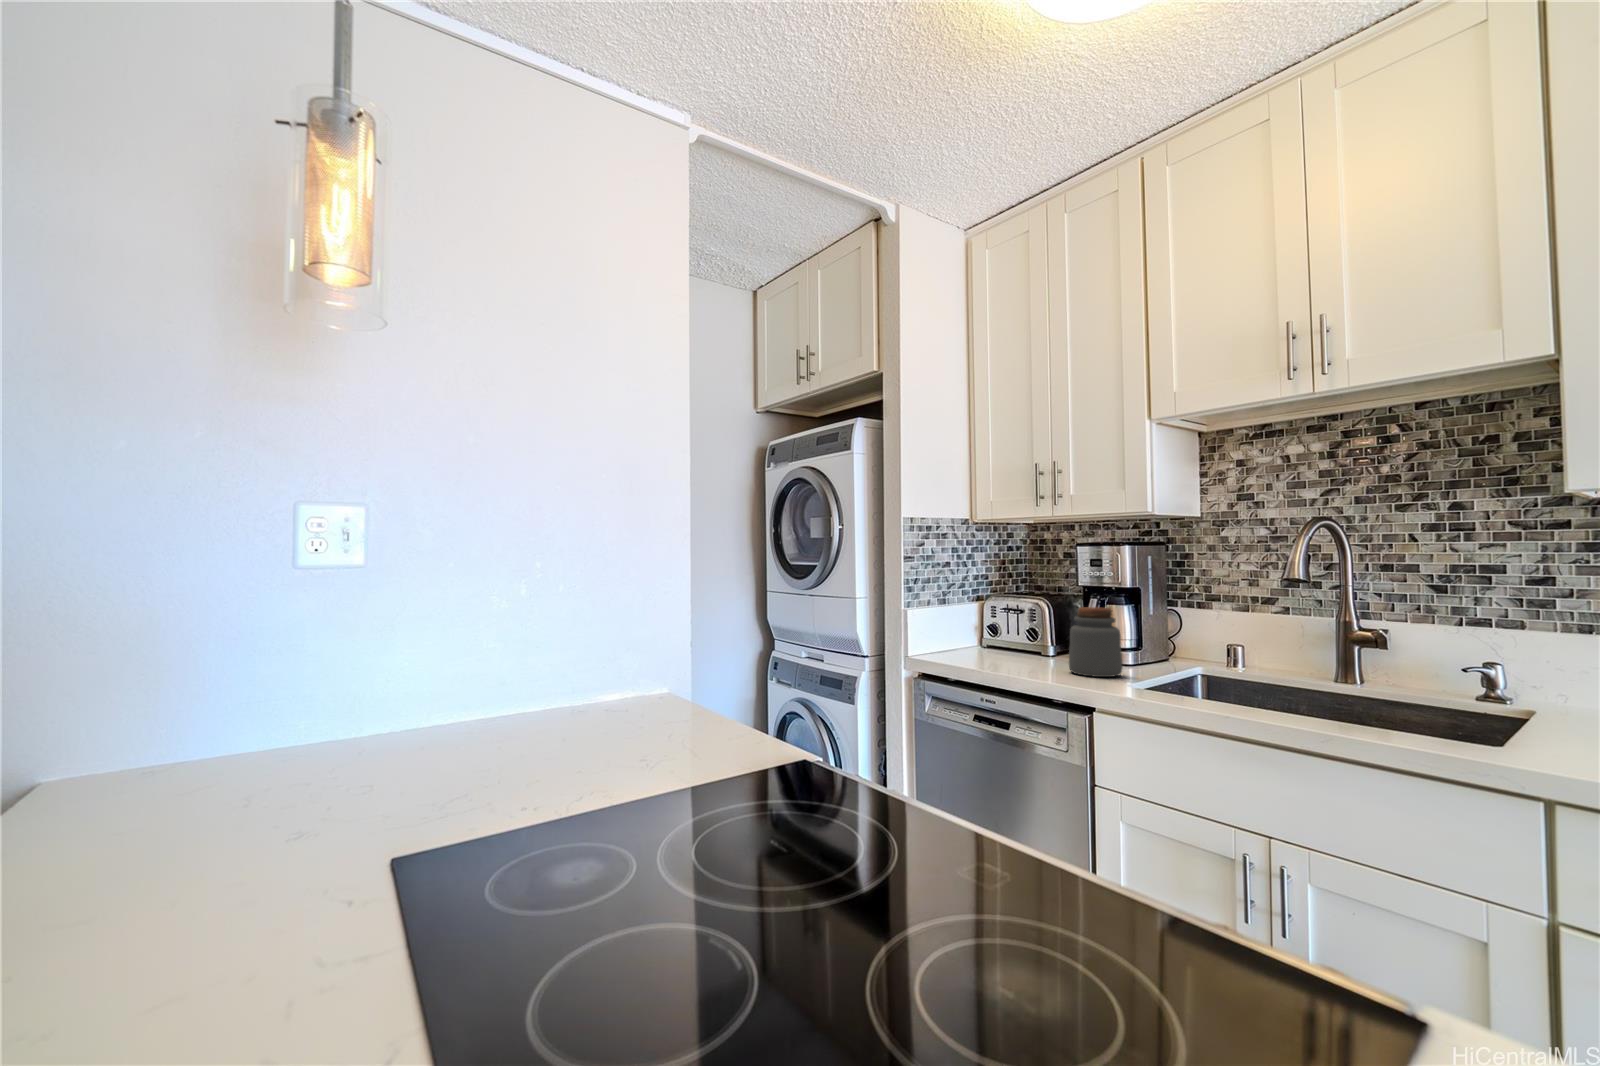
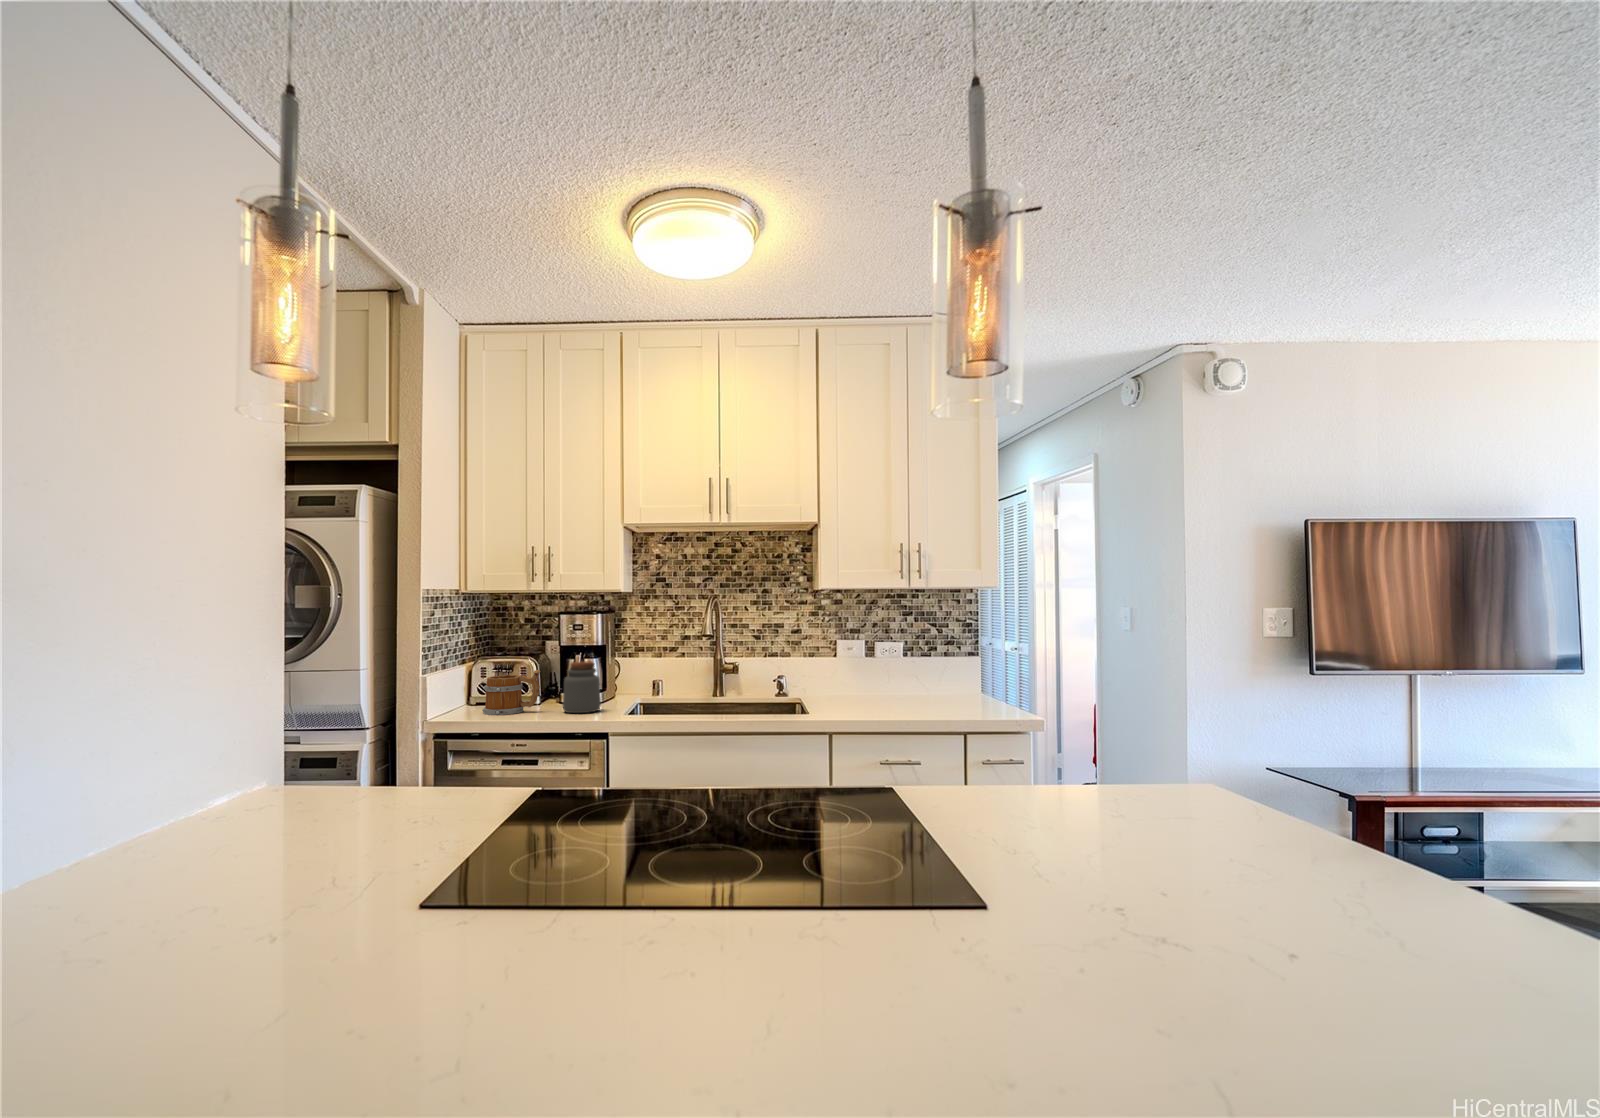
mug: none [985,614,1048,664] -> present [482,670,541,715]

